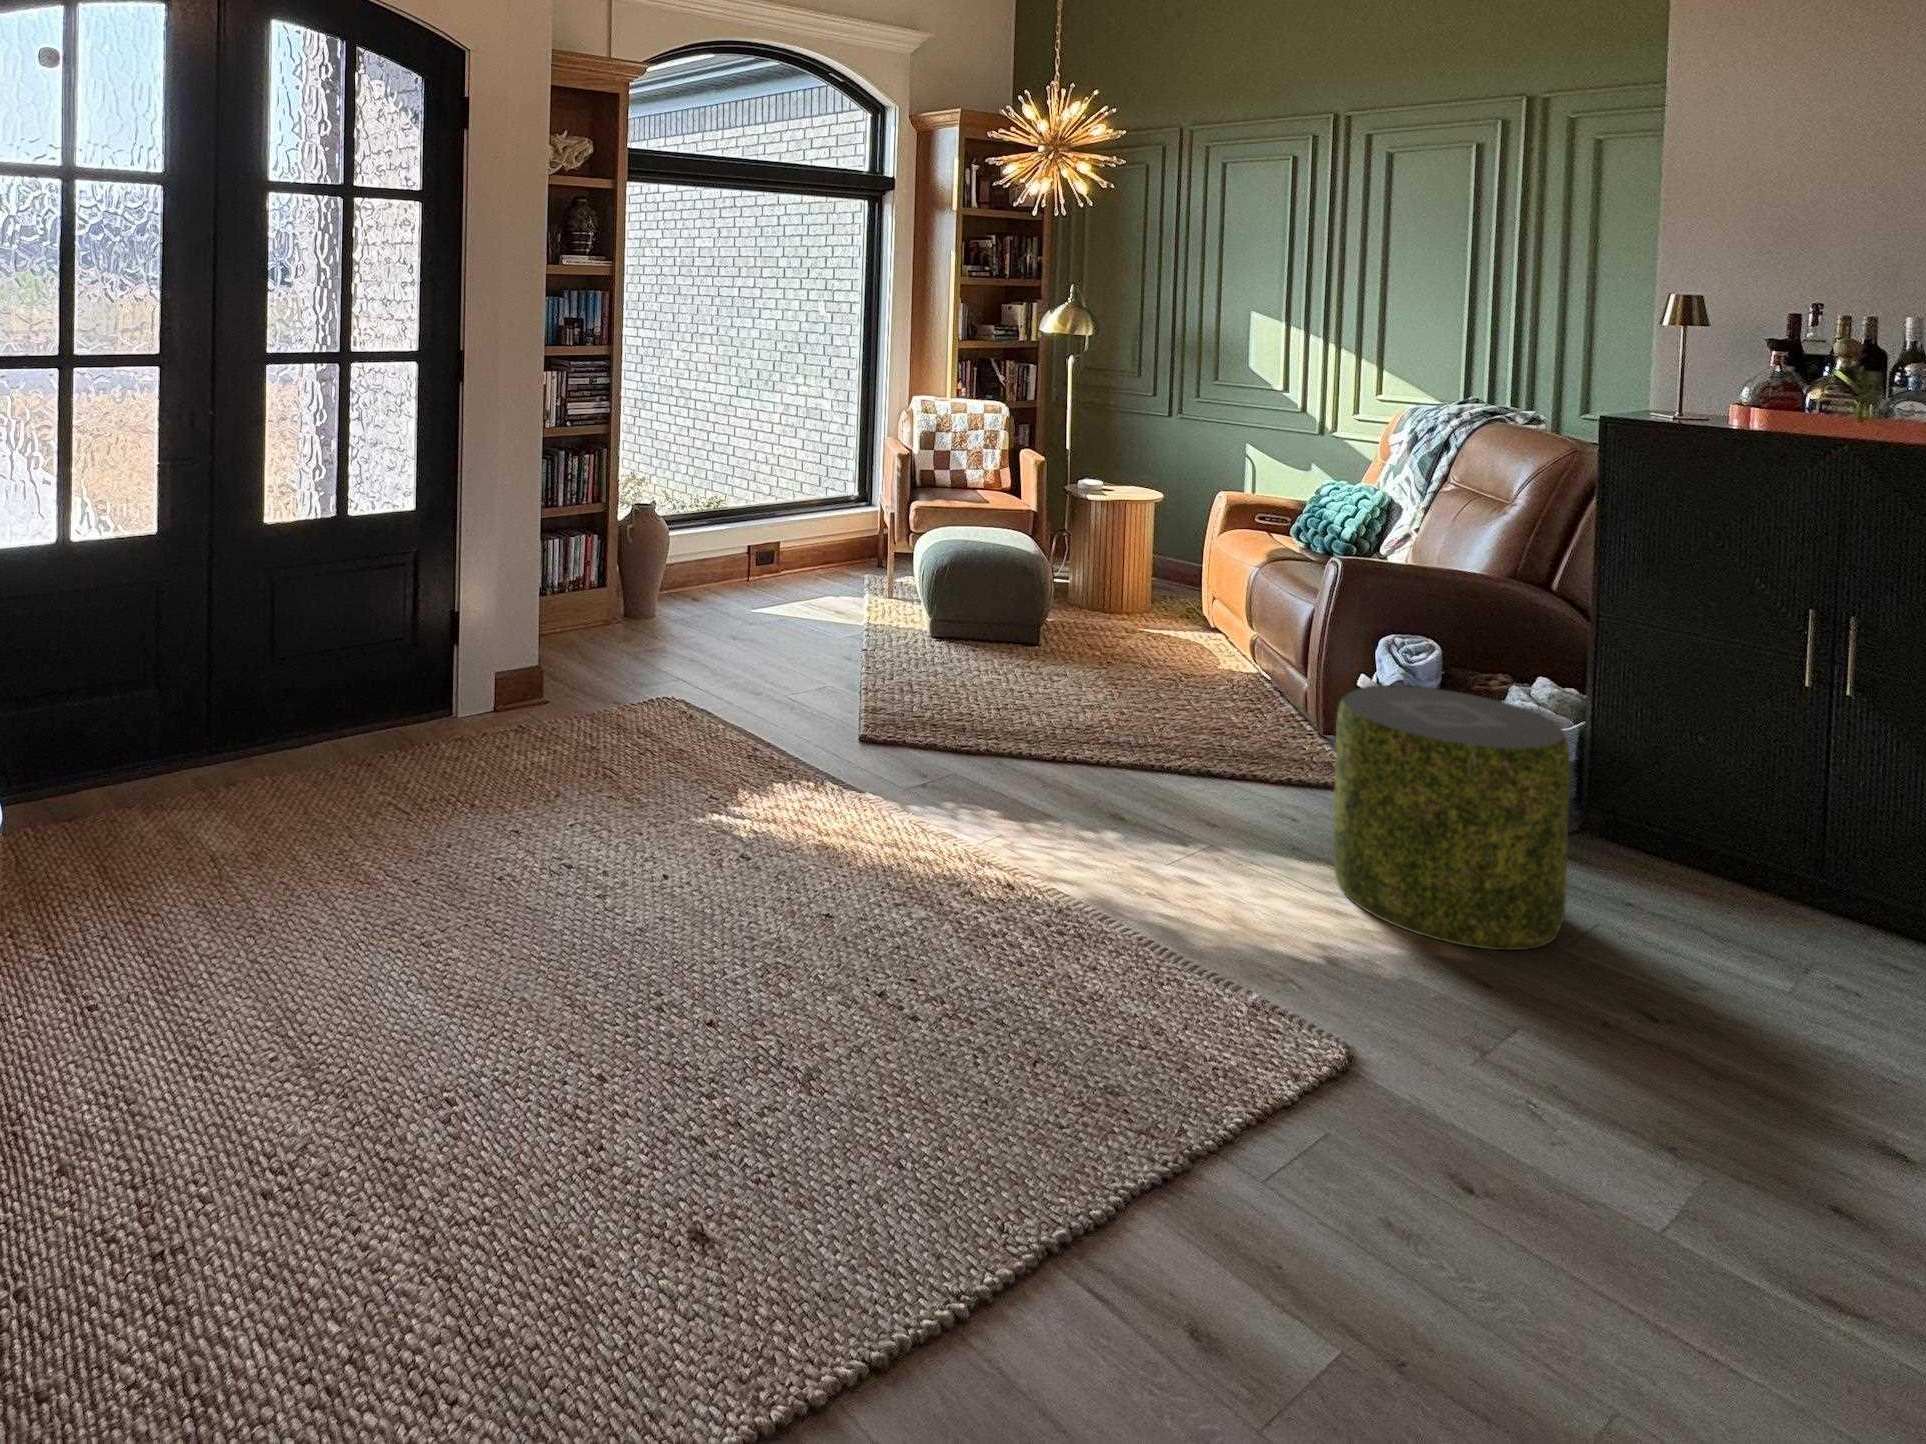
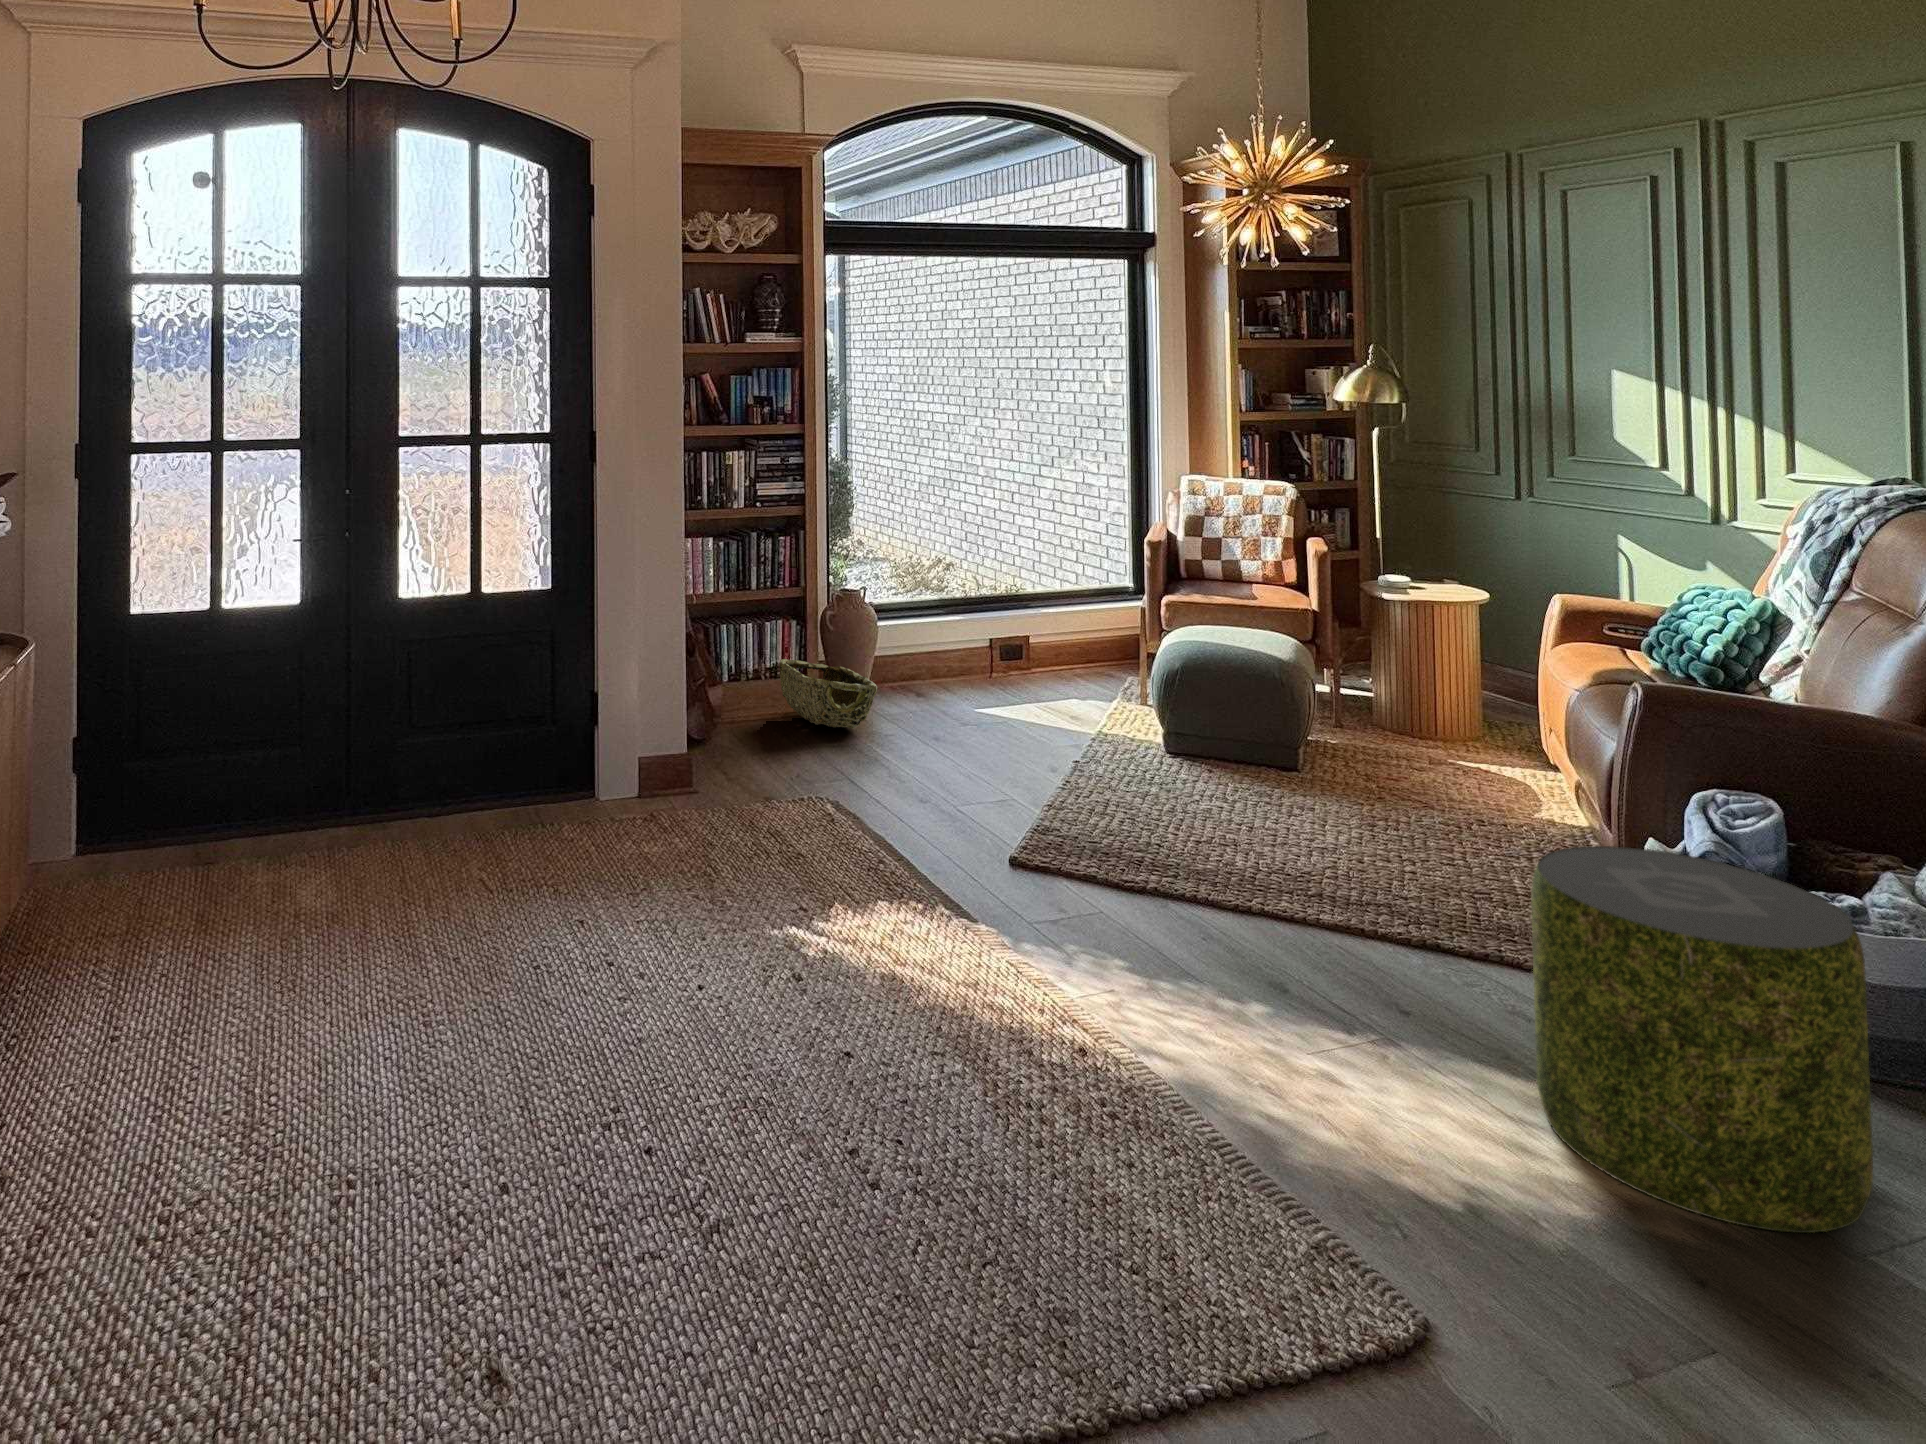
woven basket: none [581,574,682,636] -> present [779,659,878,729]

